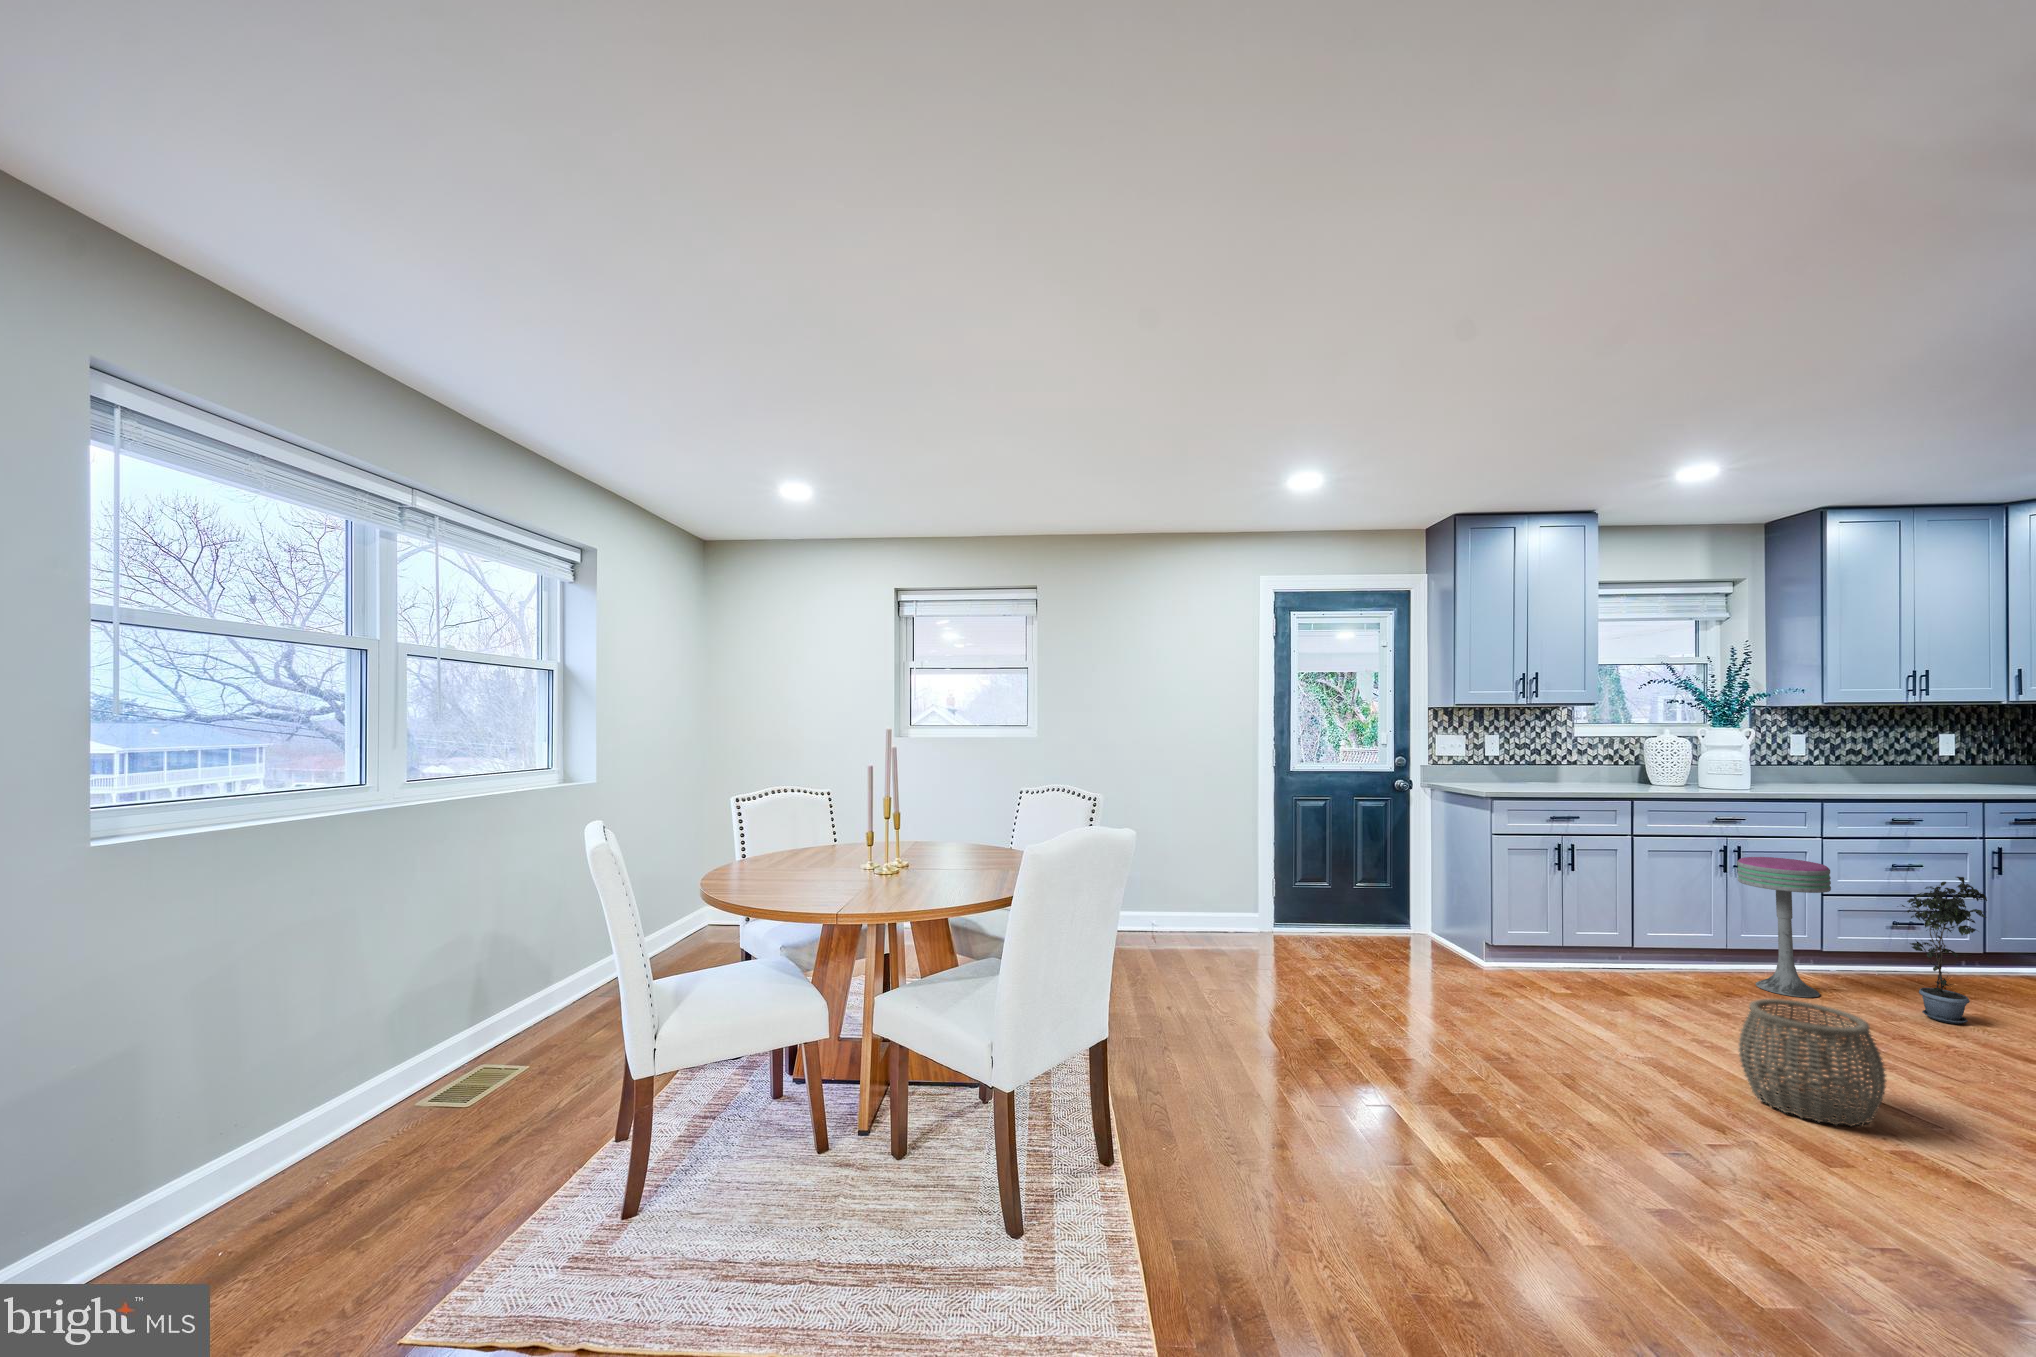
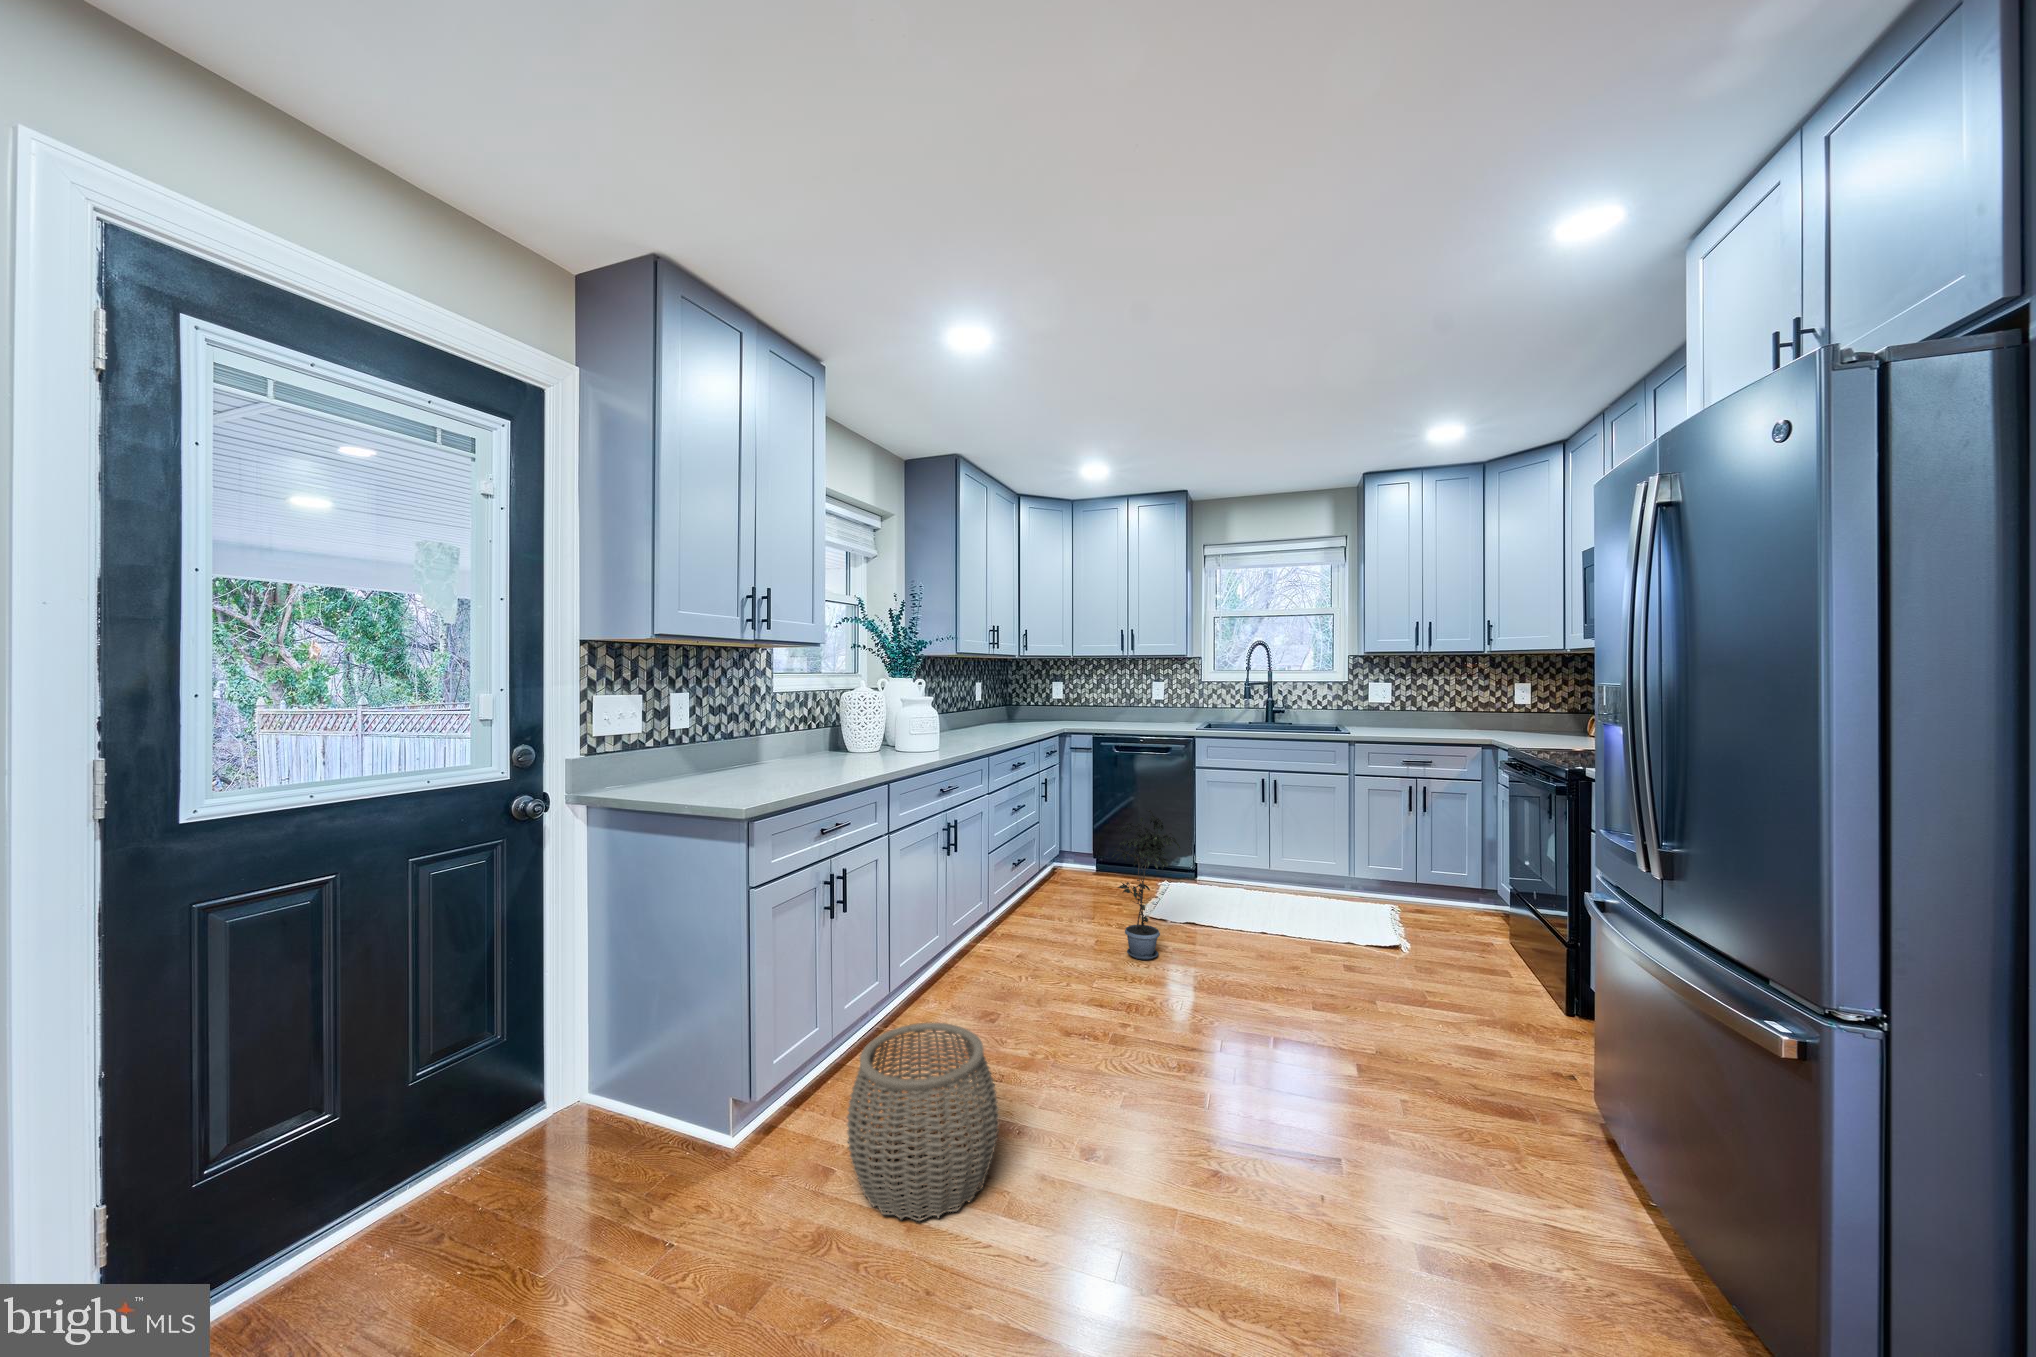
bar stool: present [1737,857,1831,998] -> none [988,820,1070,987]
woven basket: present [1738,999,1886,1126] -> present [847,1023,999,1221]

